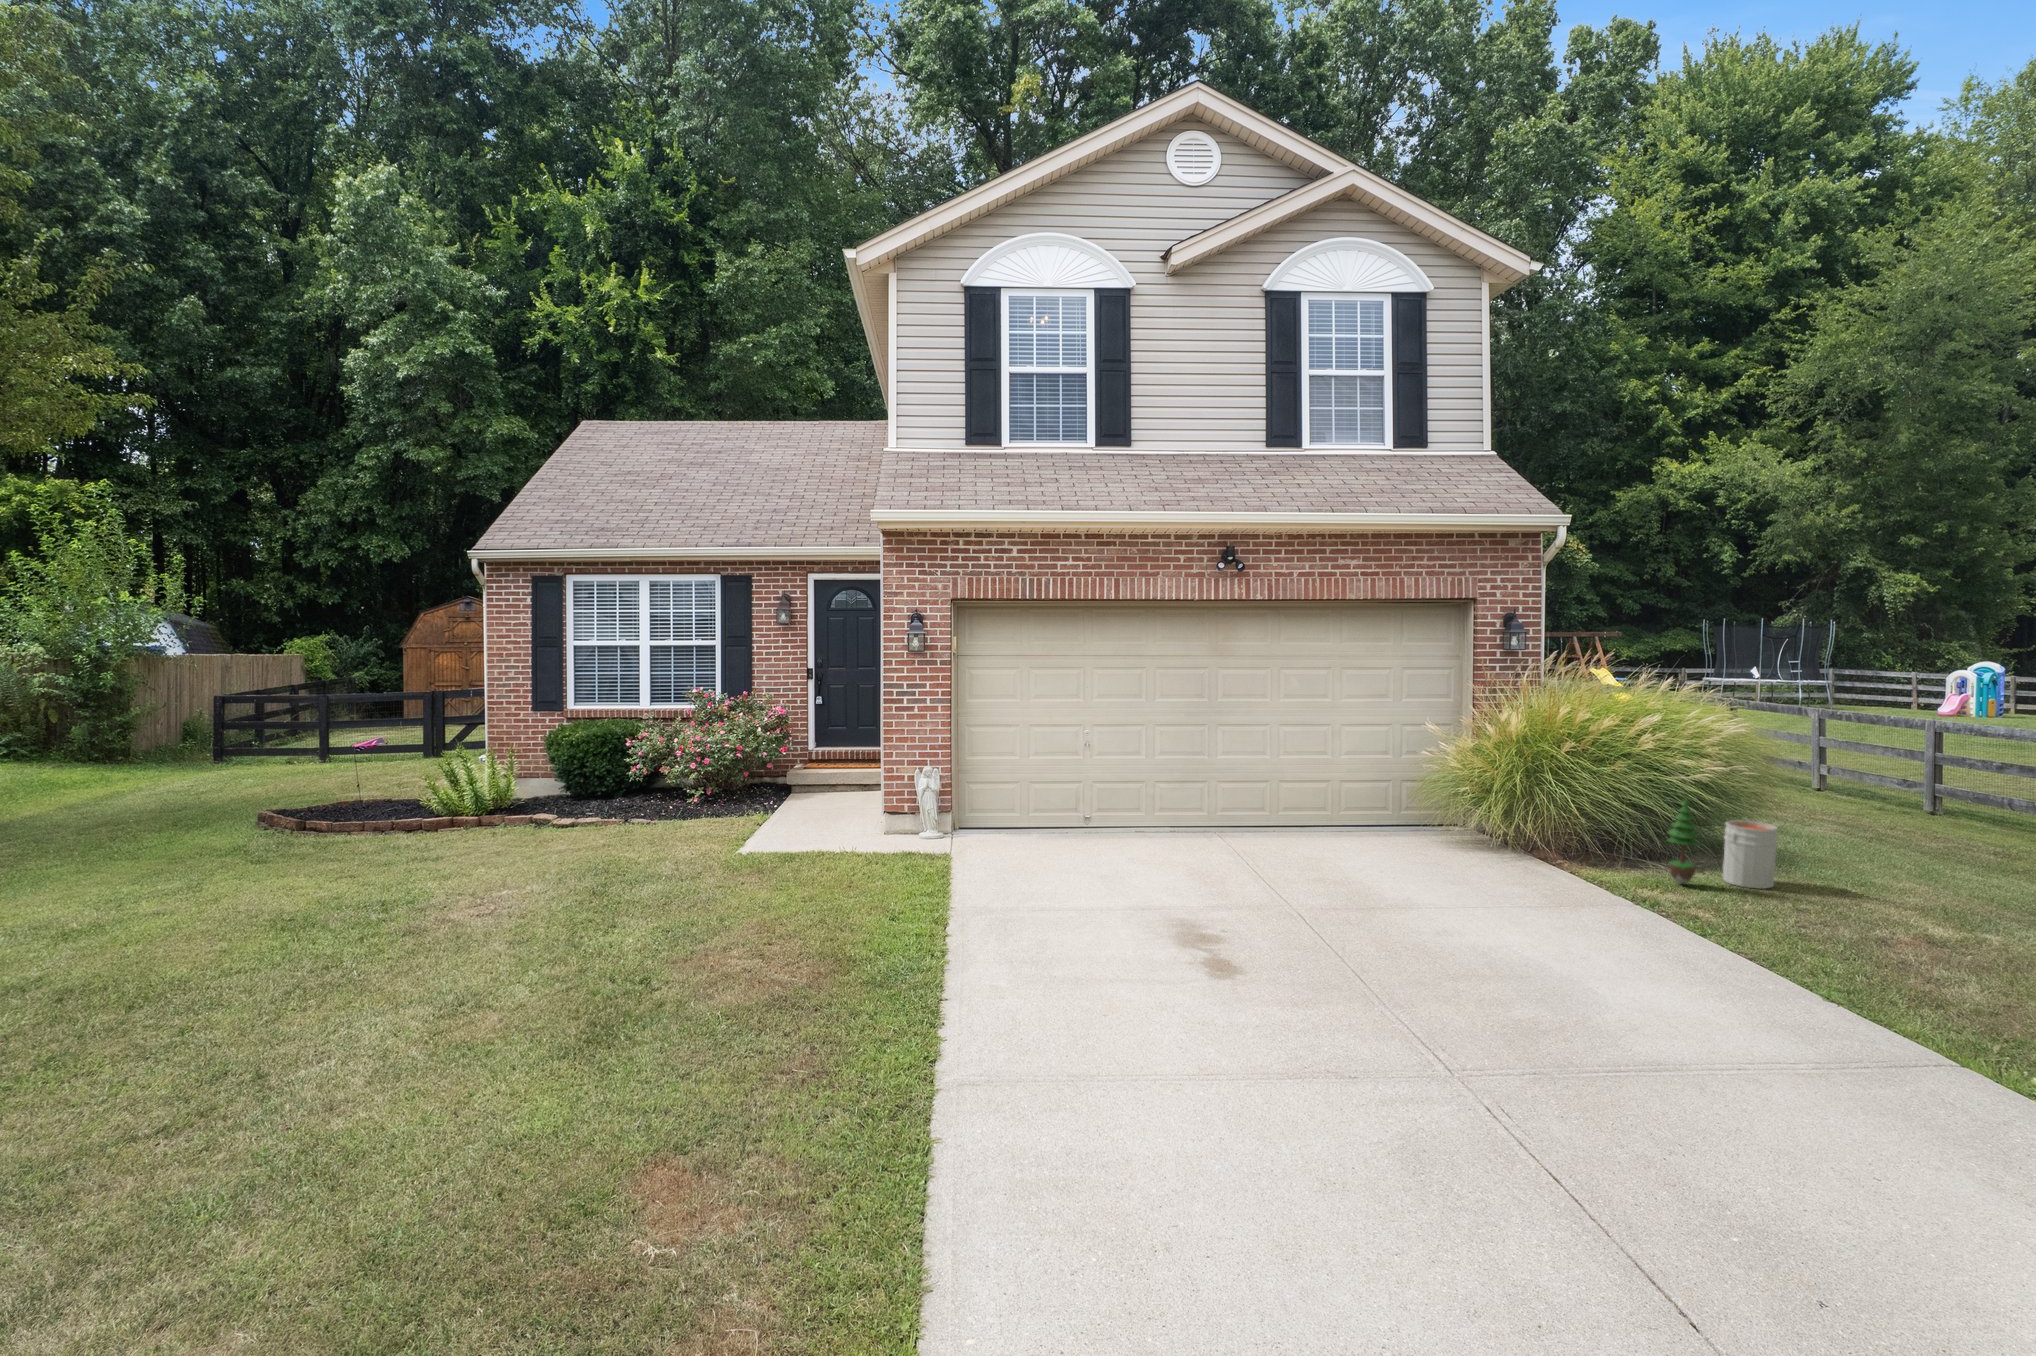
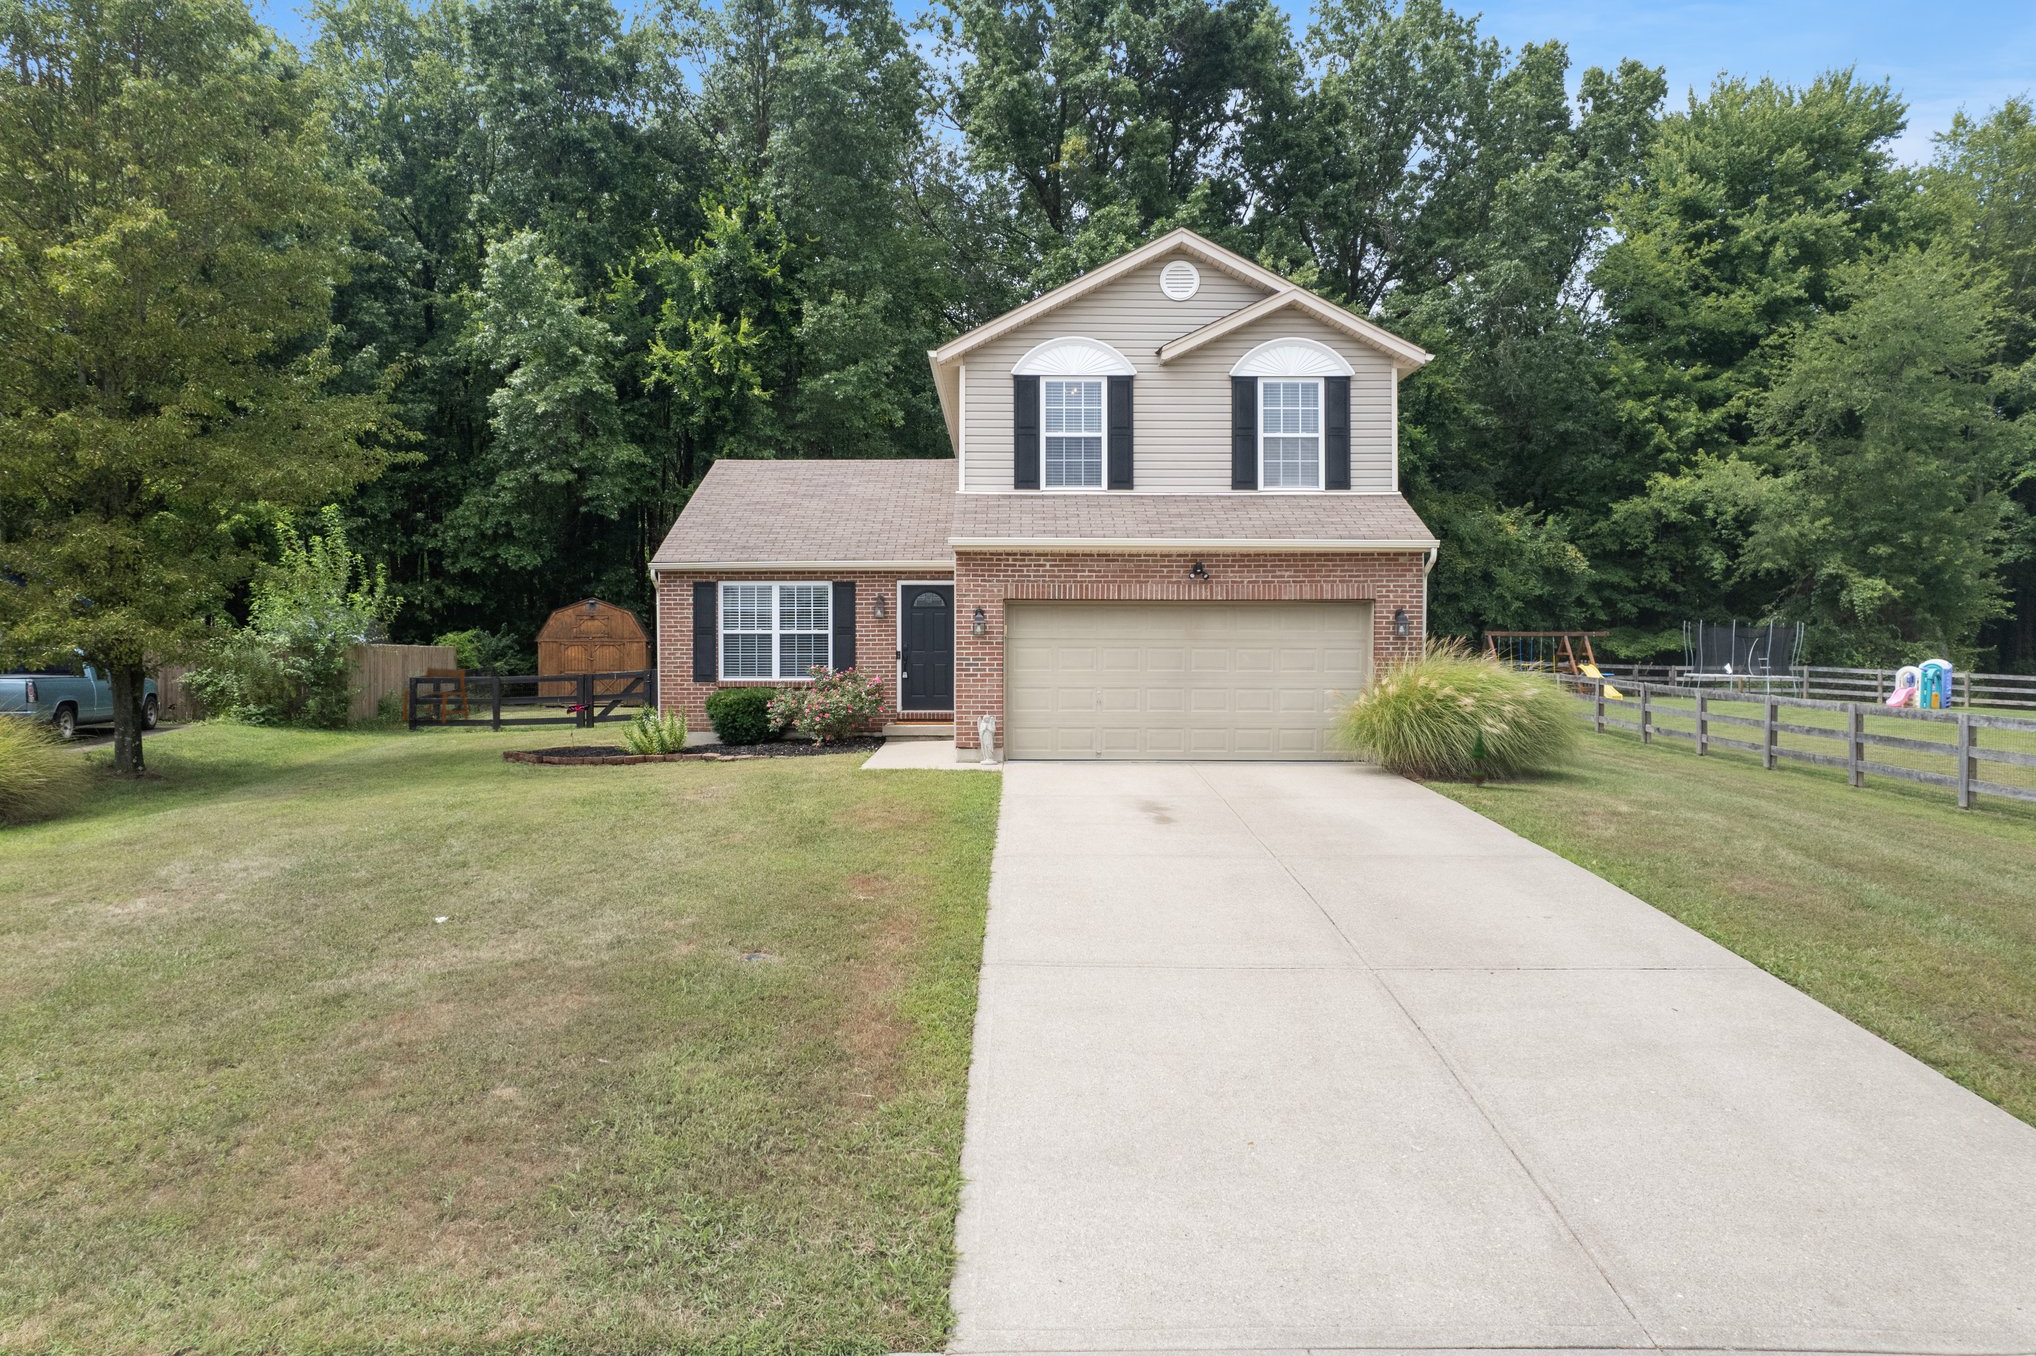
bench: none [180,687,269,760] -> present [403,667,469,723]
bucket: present [1723,820,1782,889] -> none [1507,746,1548,789]

